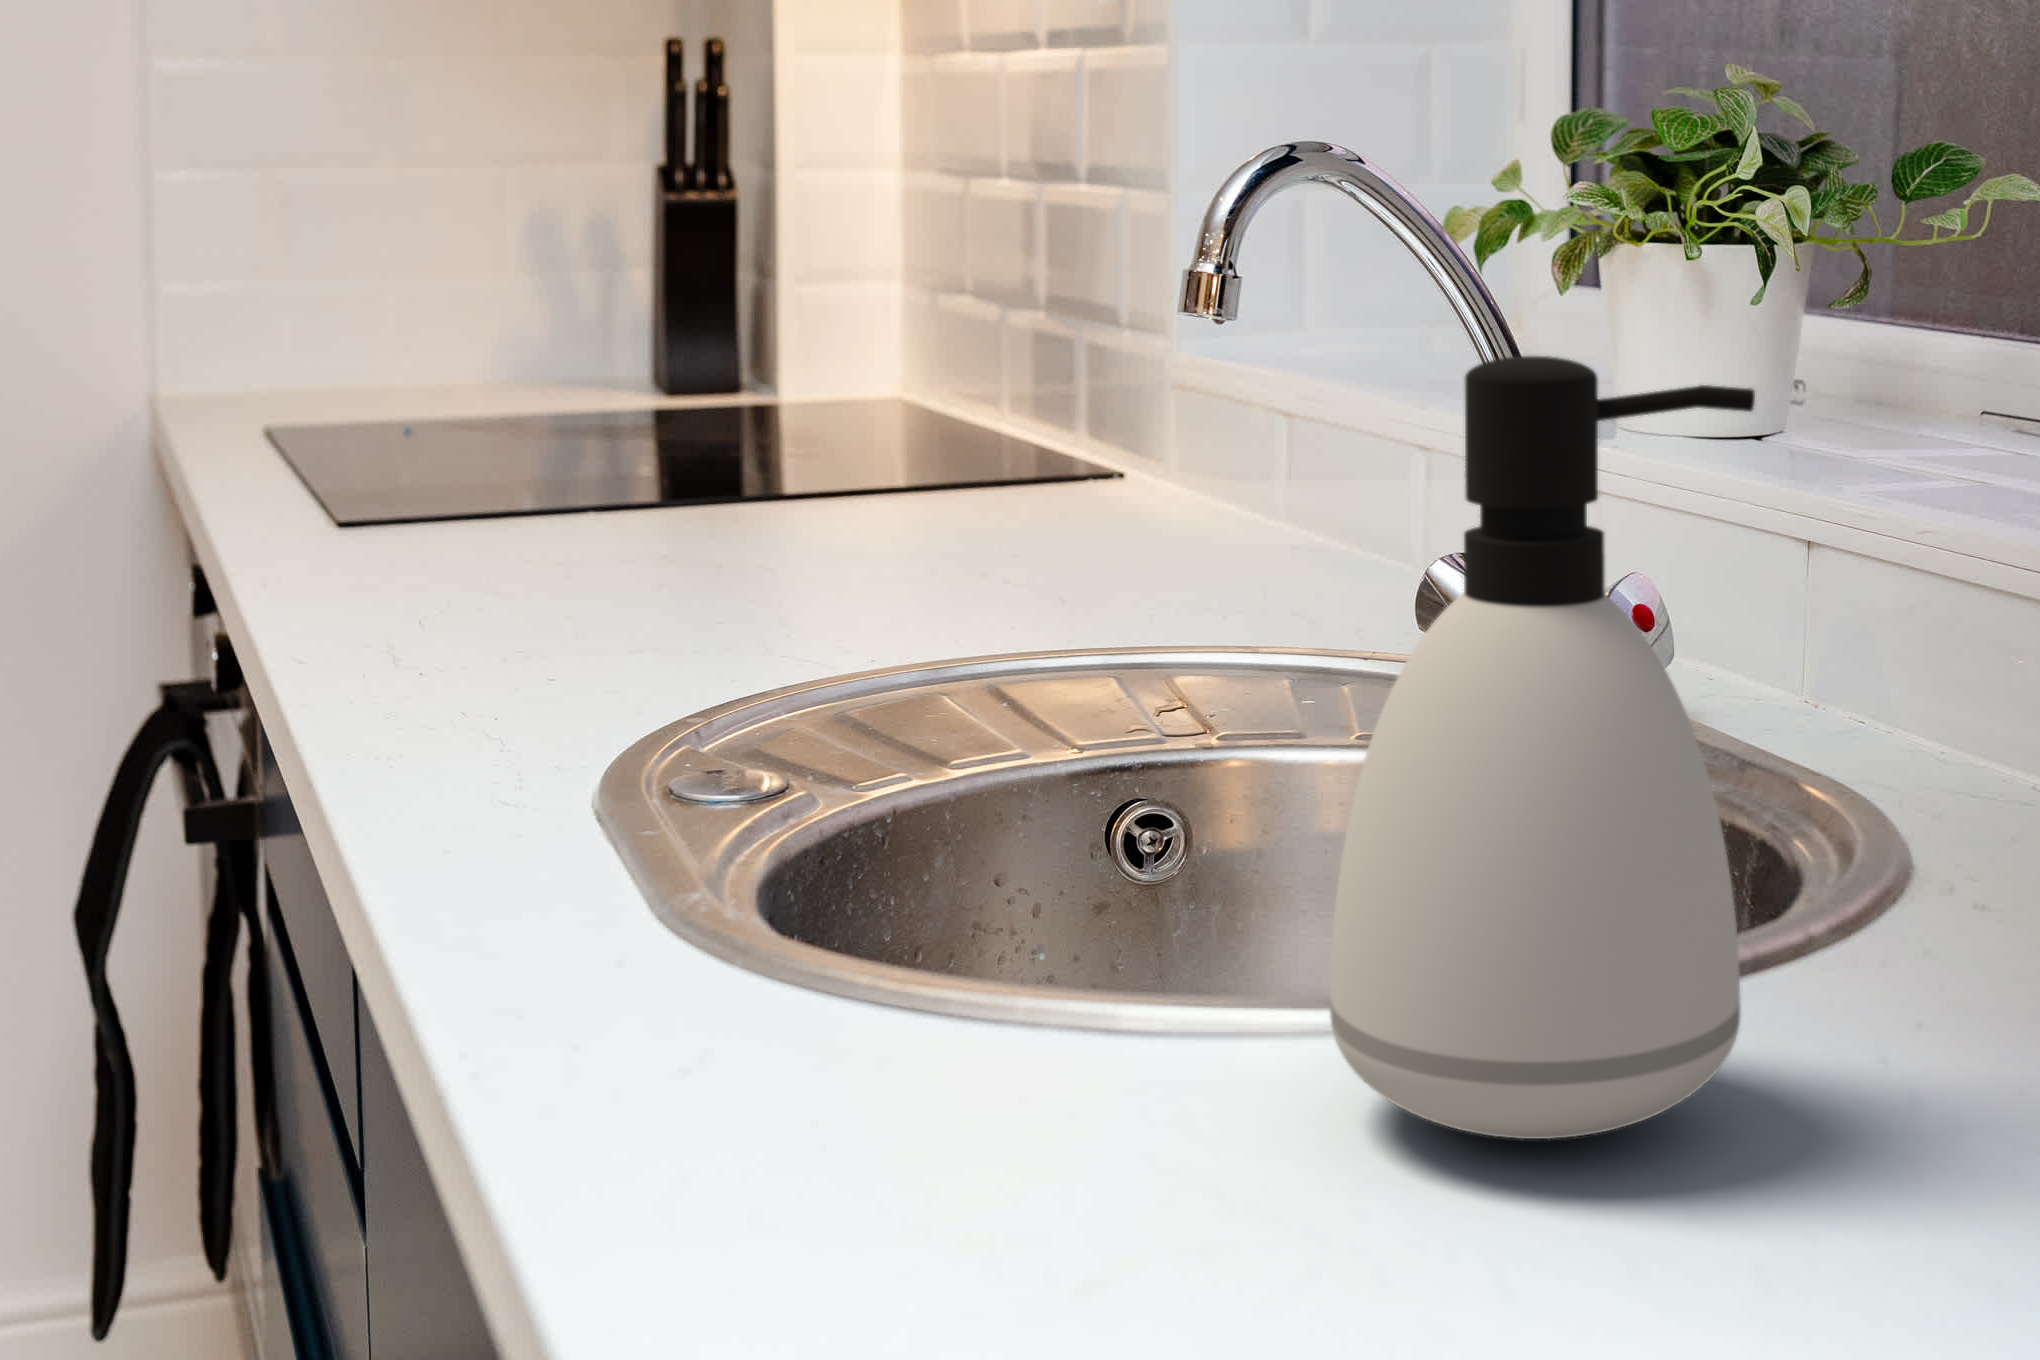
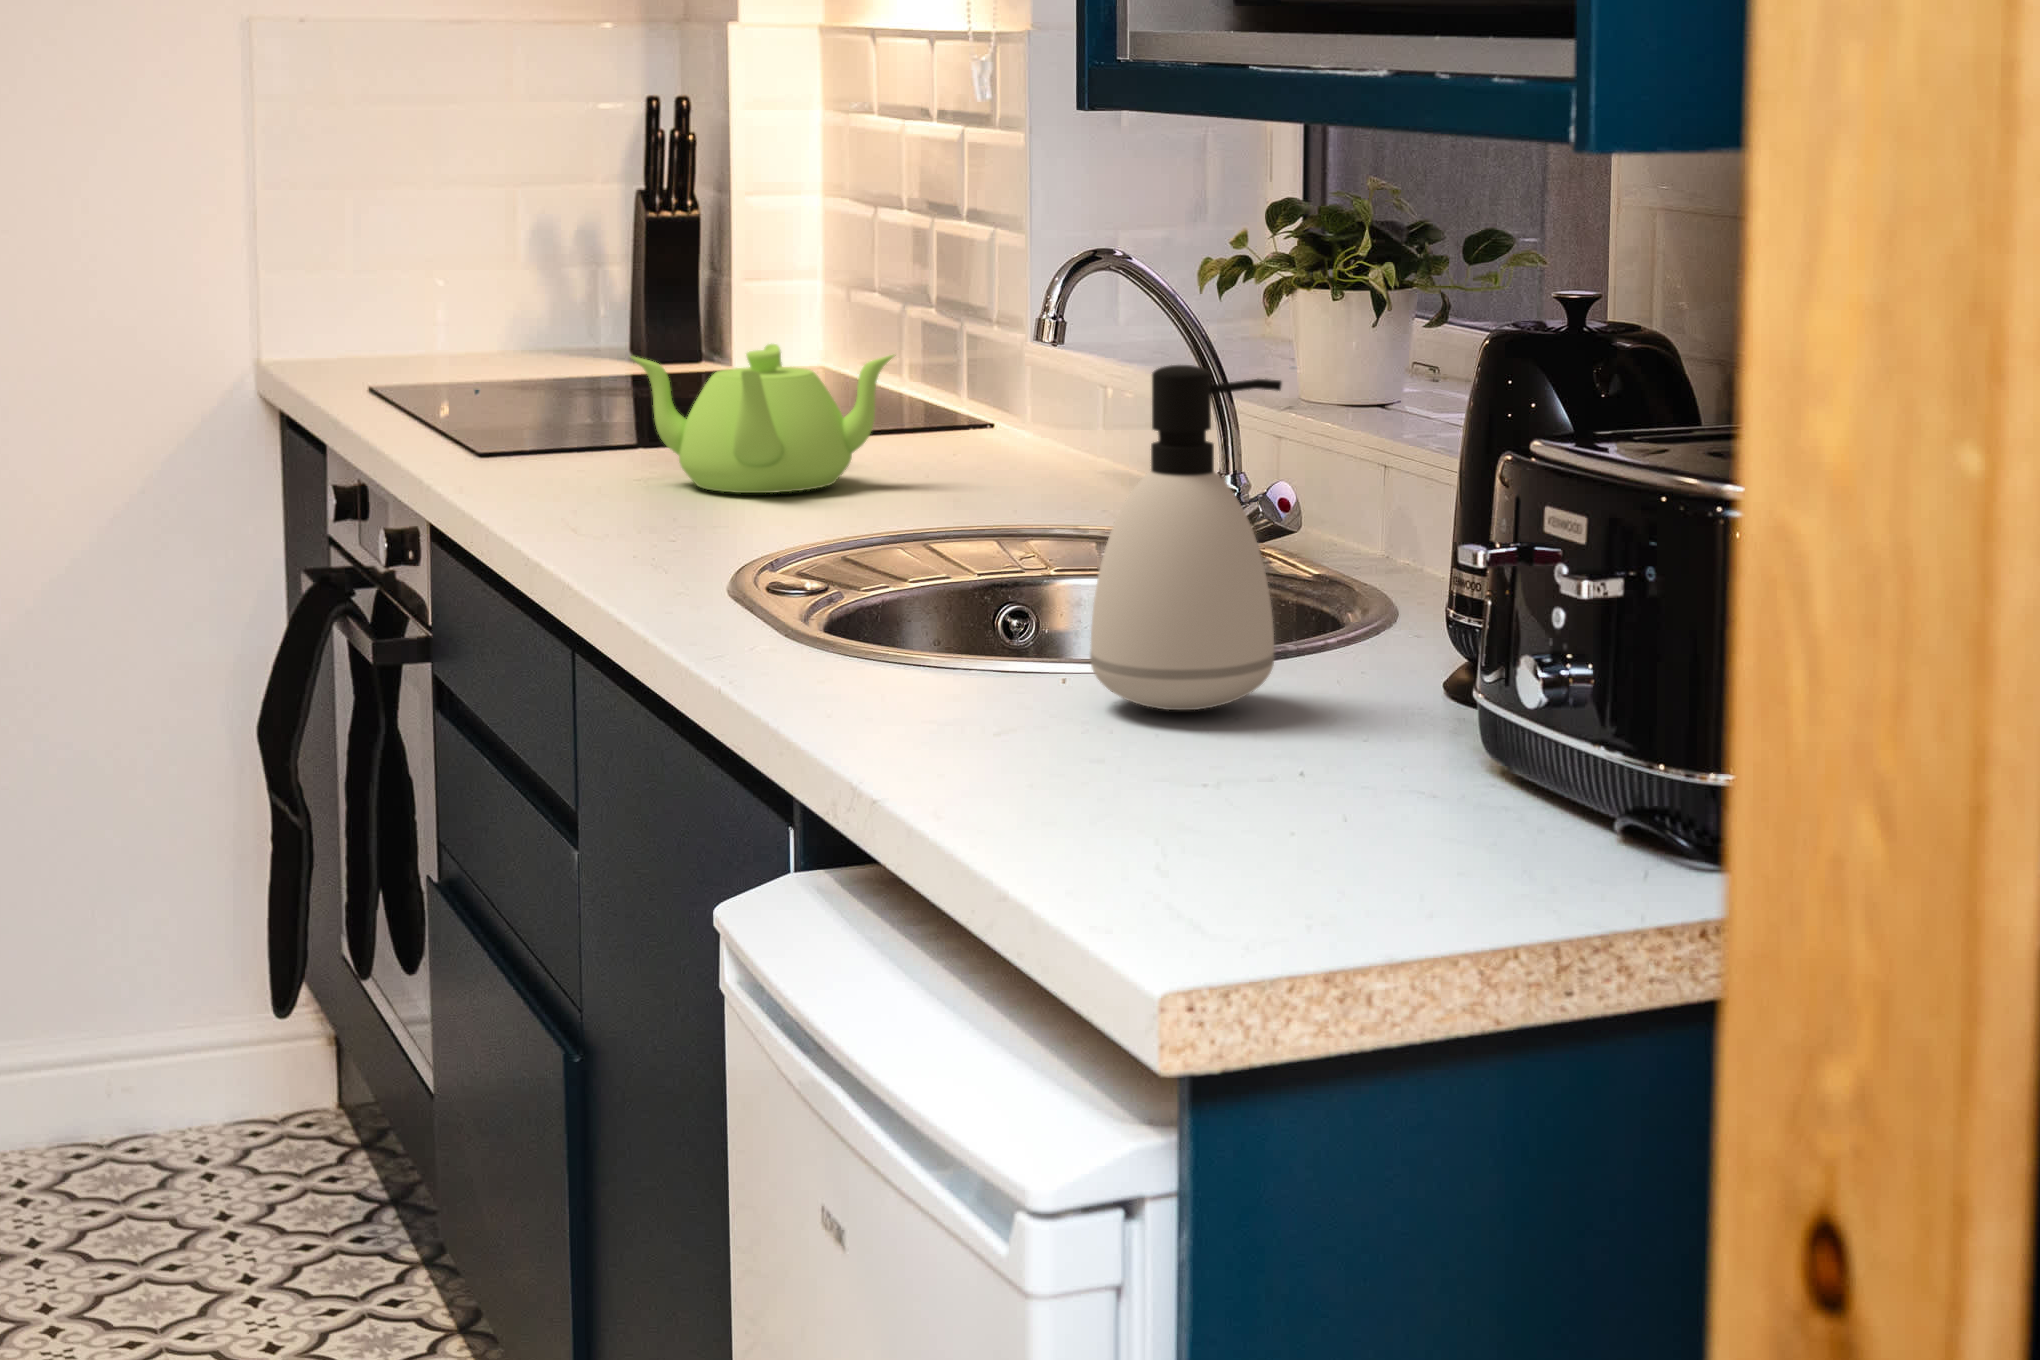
teapot: none [549,357,973,592] -> present [631,344,894,493]

